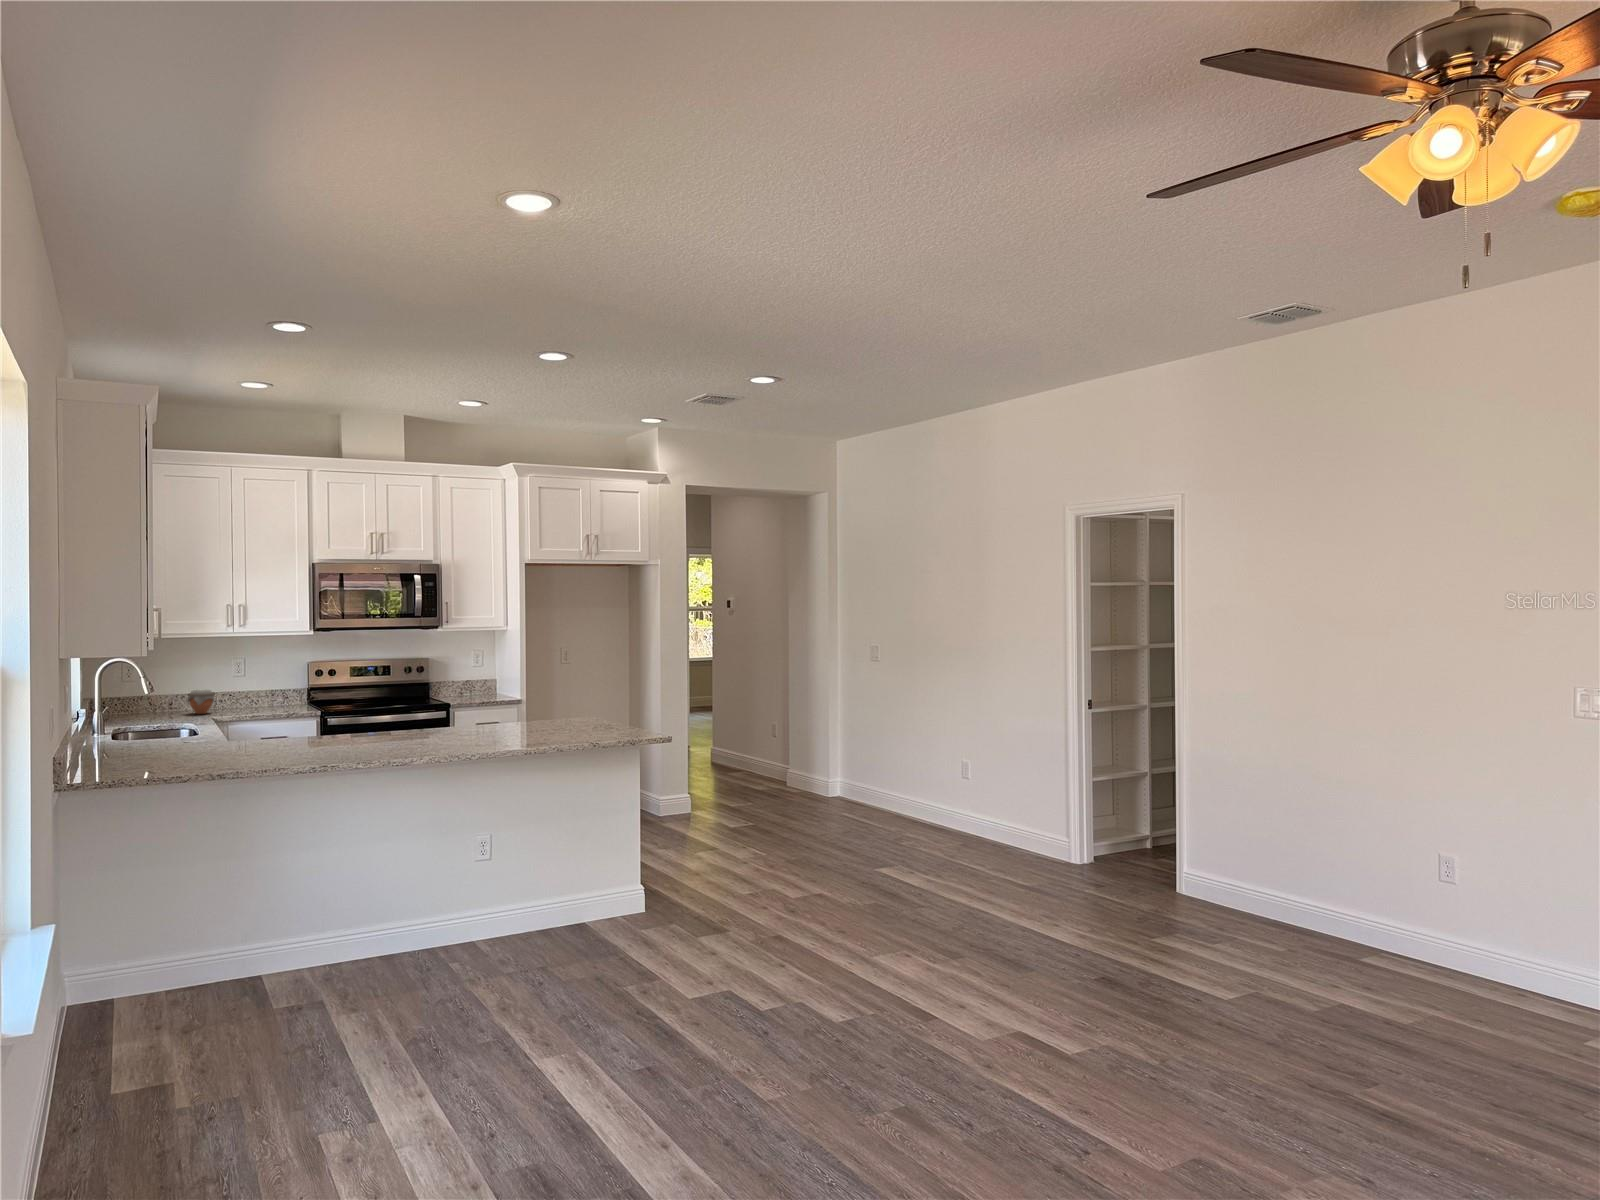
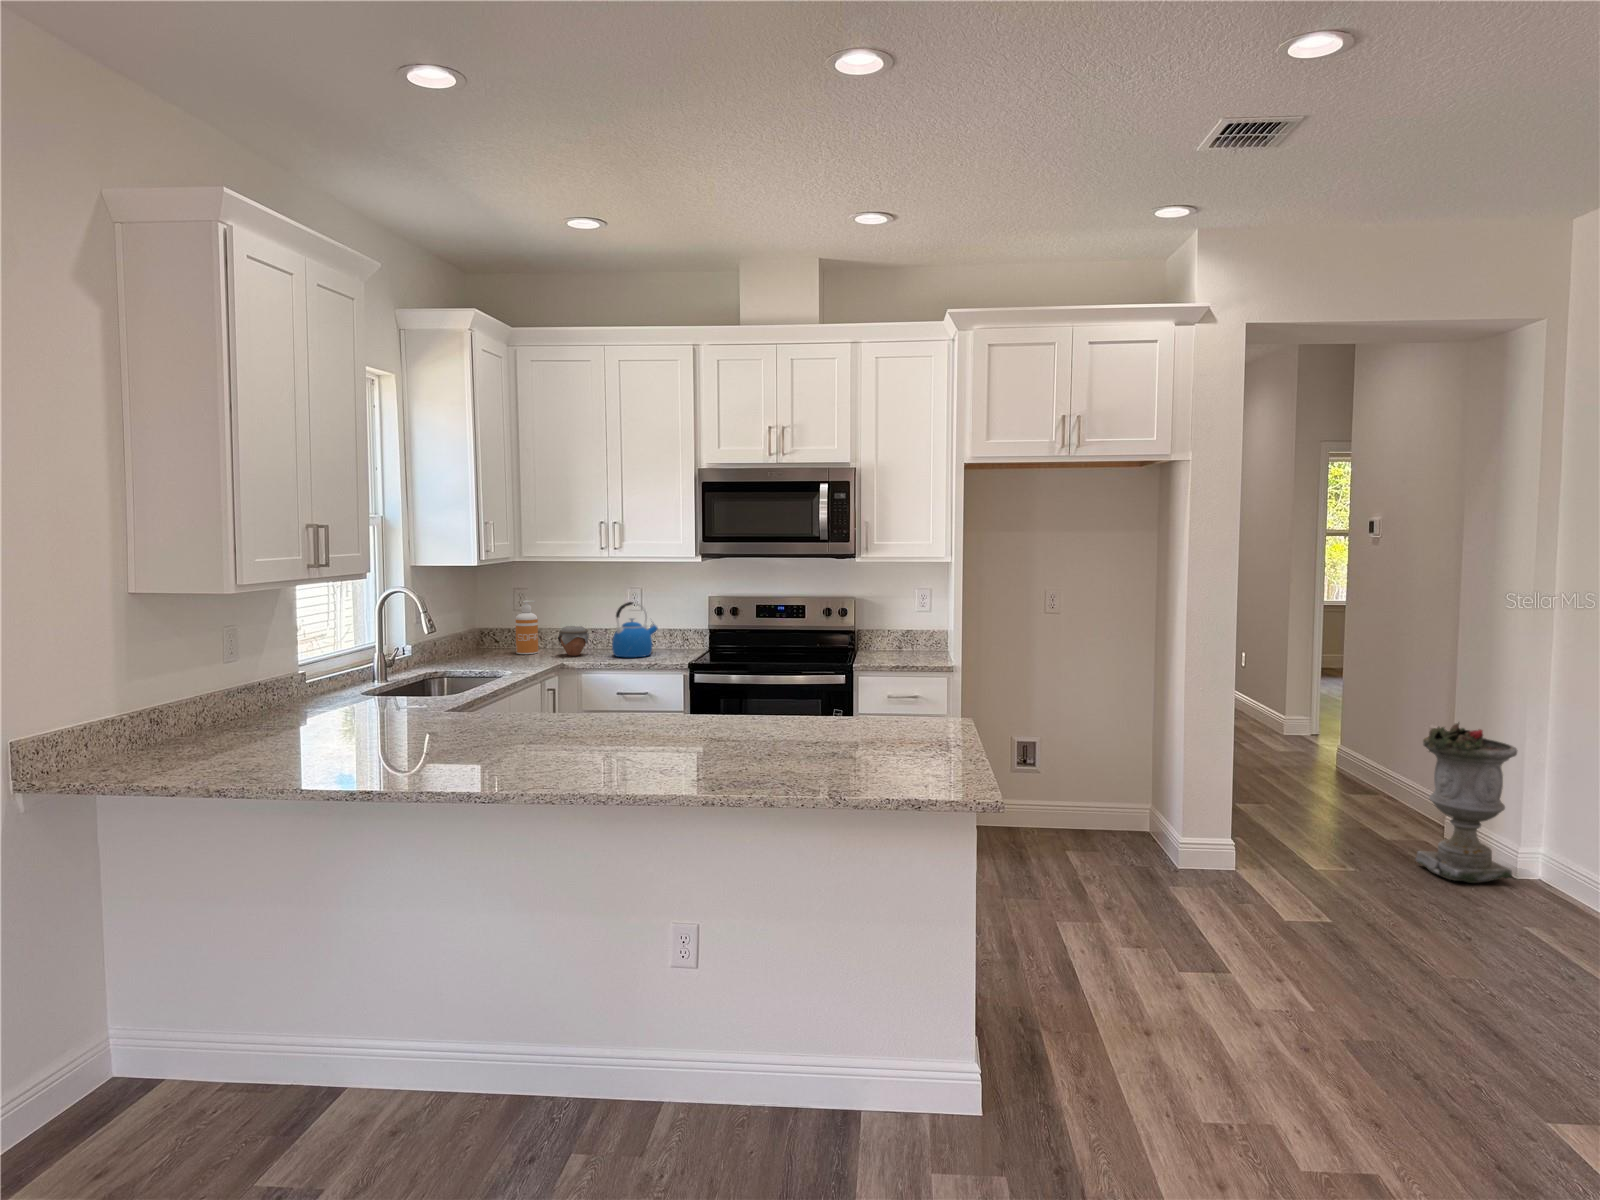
kettle: none [238,668,274,712] -> present [612,602,658,657]
soap dispenser: none [140,670,161,716] -> present [516,600,538,654]
planter: none [773,714,819,802] -> present [1415,722,1517,883]

